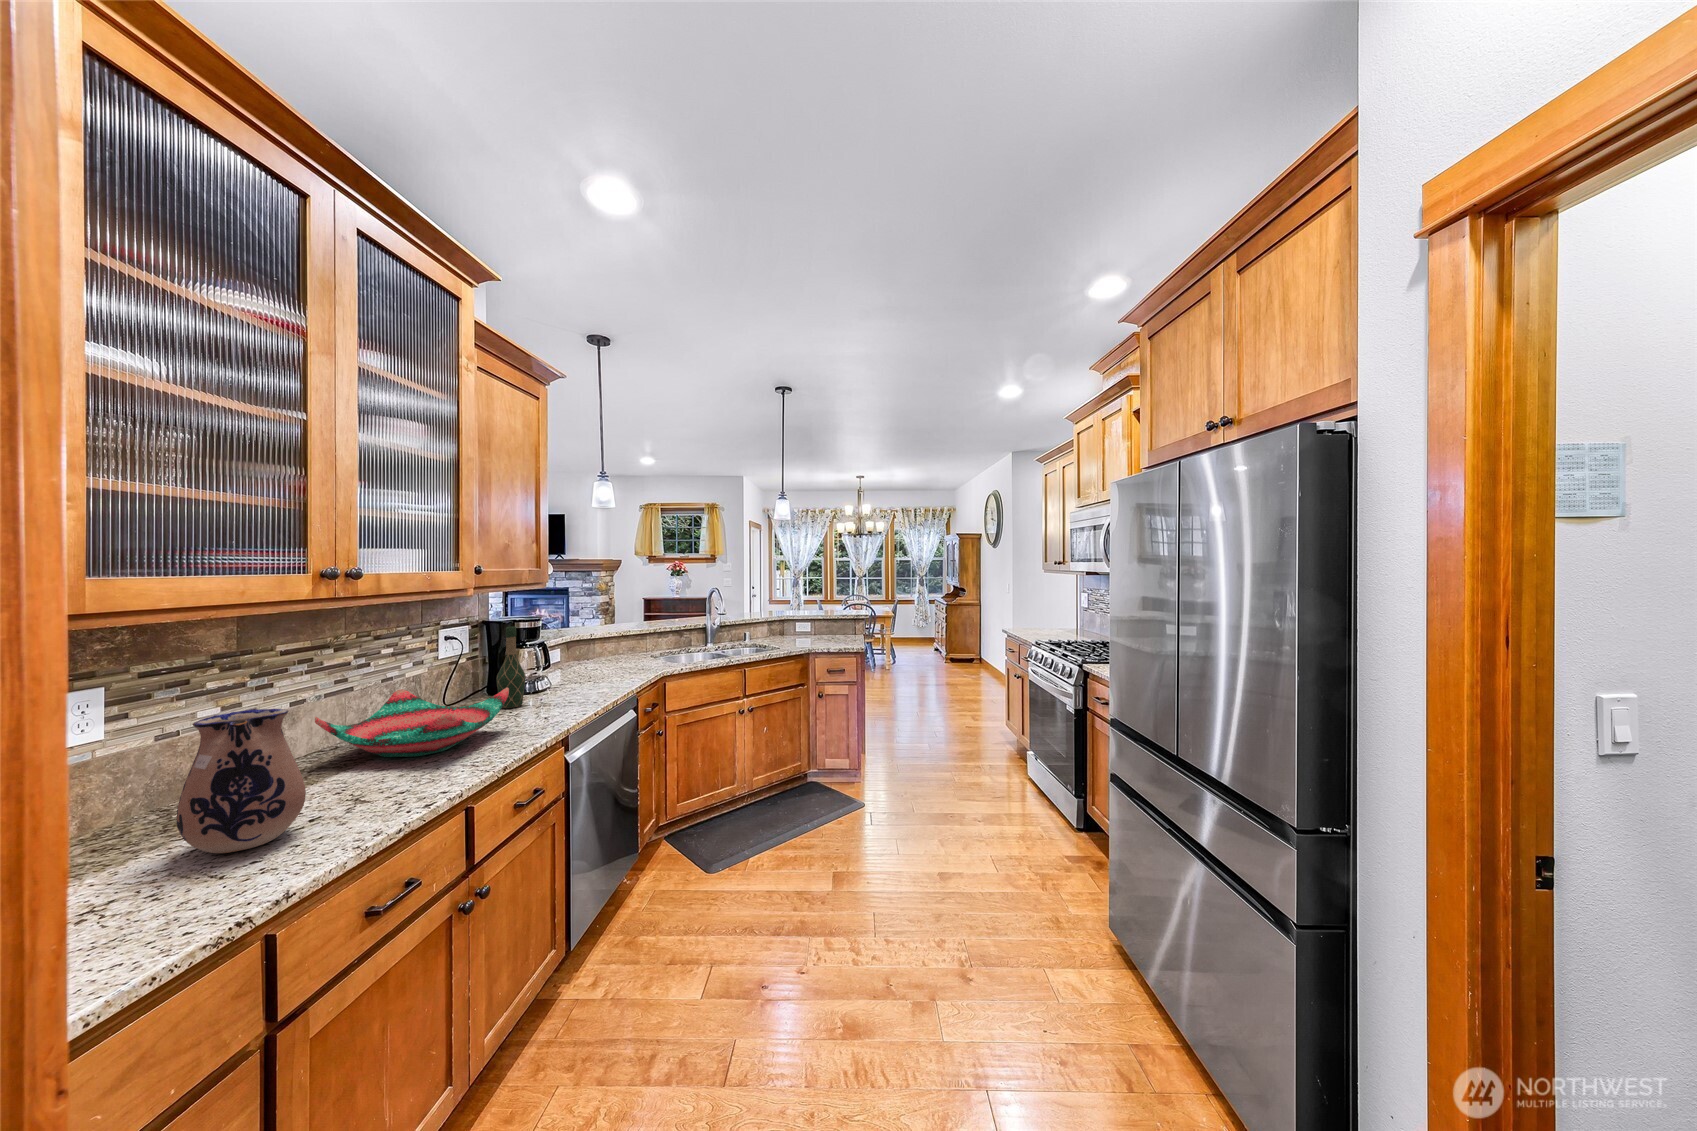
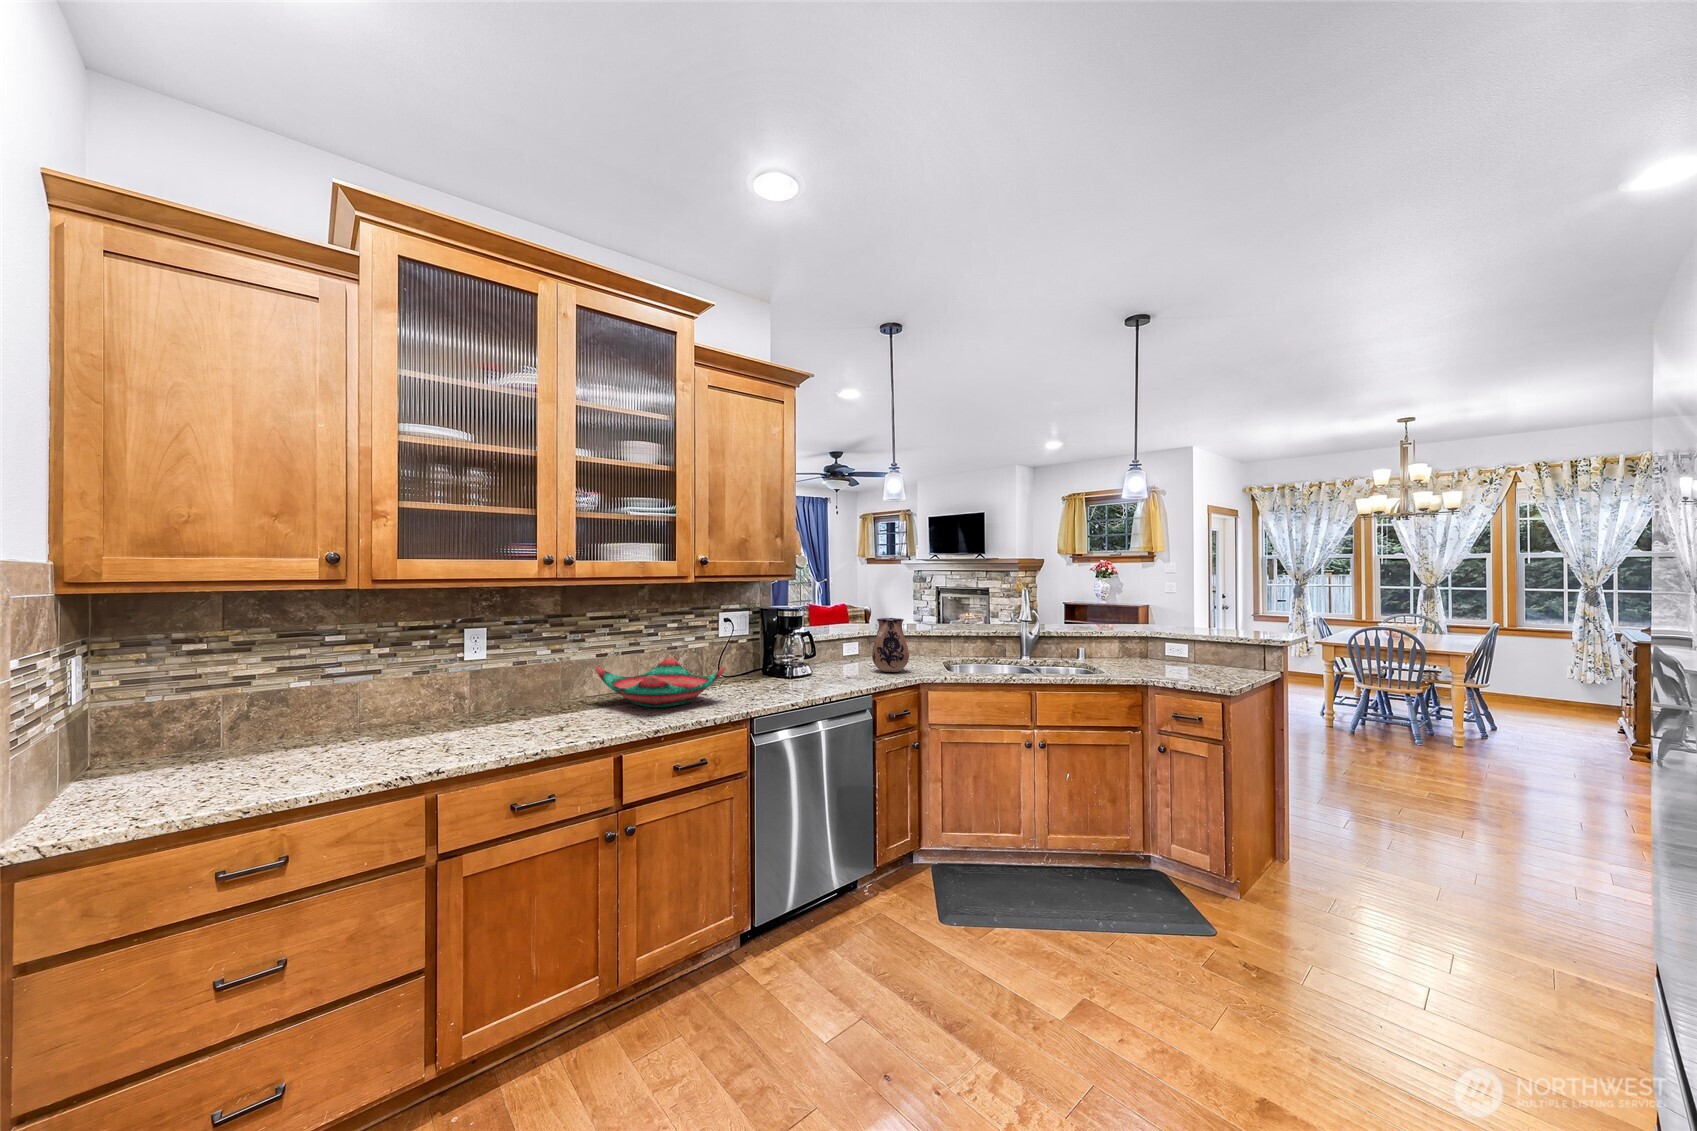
wine bottle: present [496,627,526,708] -> none [749,614,772,687]
ceramic pitcher: present [177,707,306,853] -> present [872,618,909,672]

